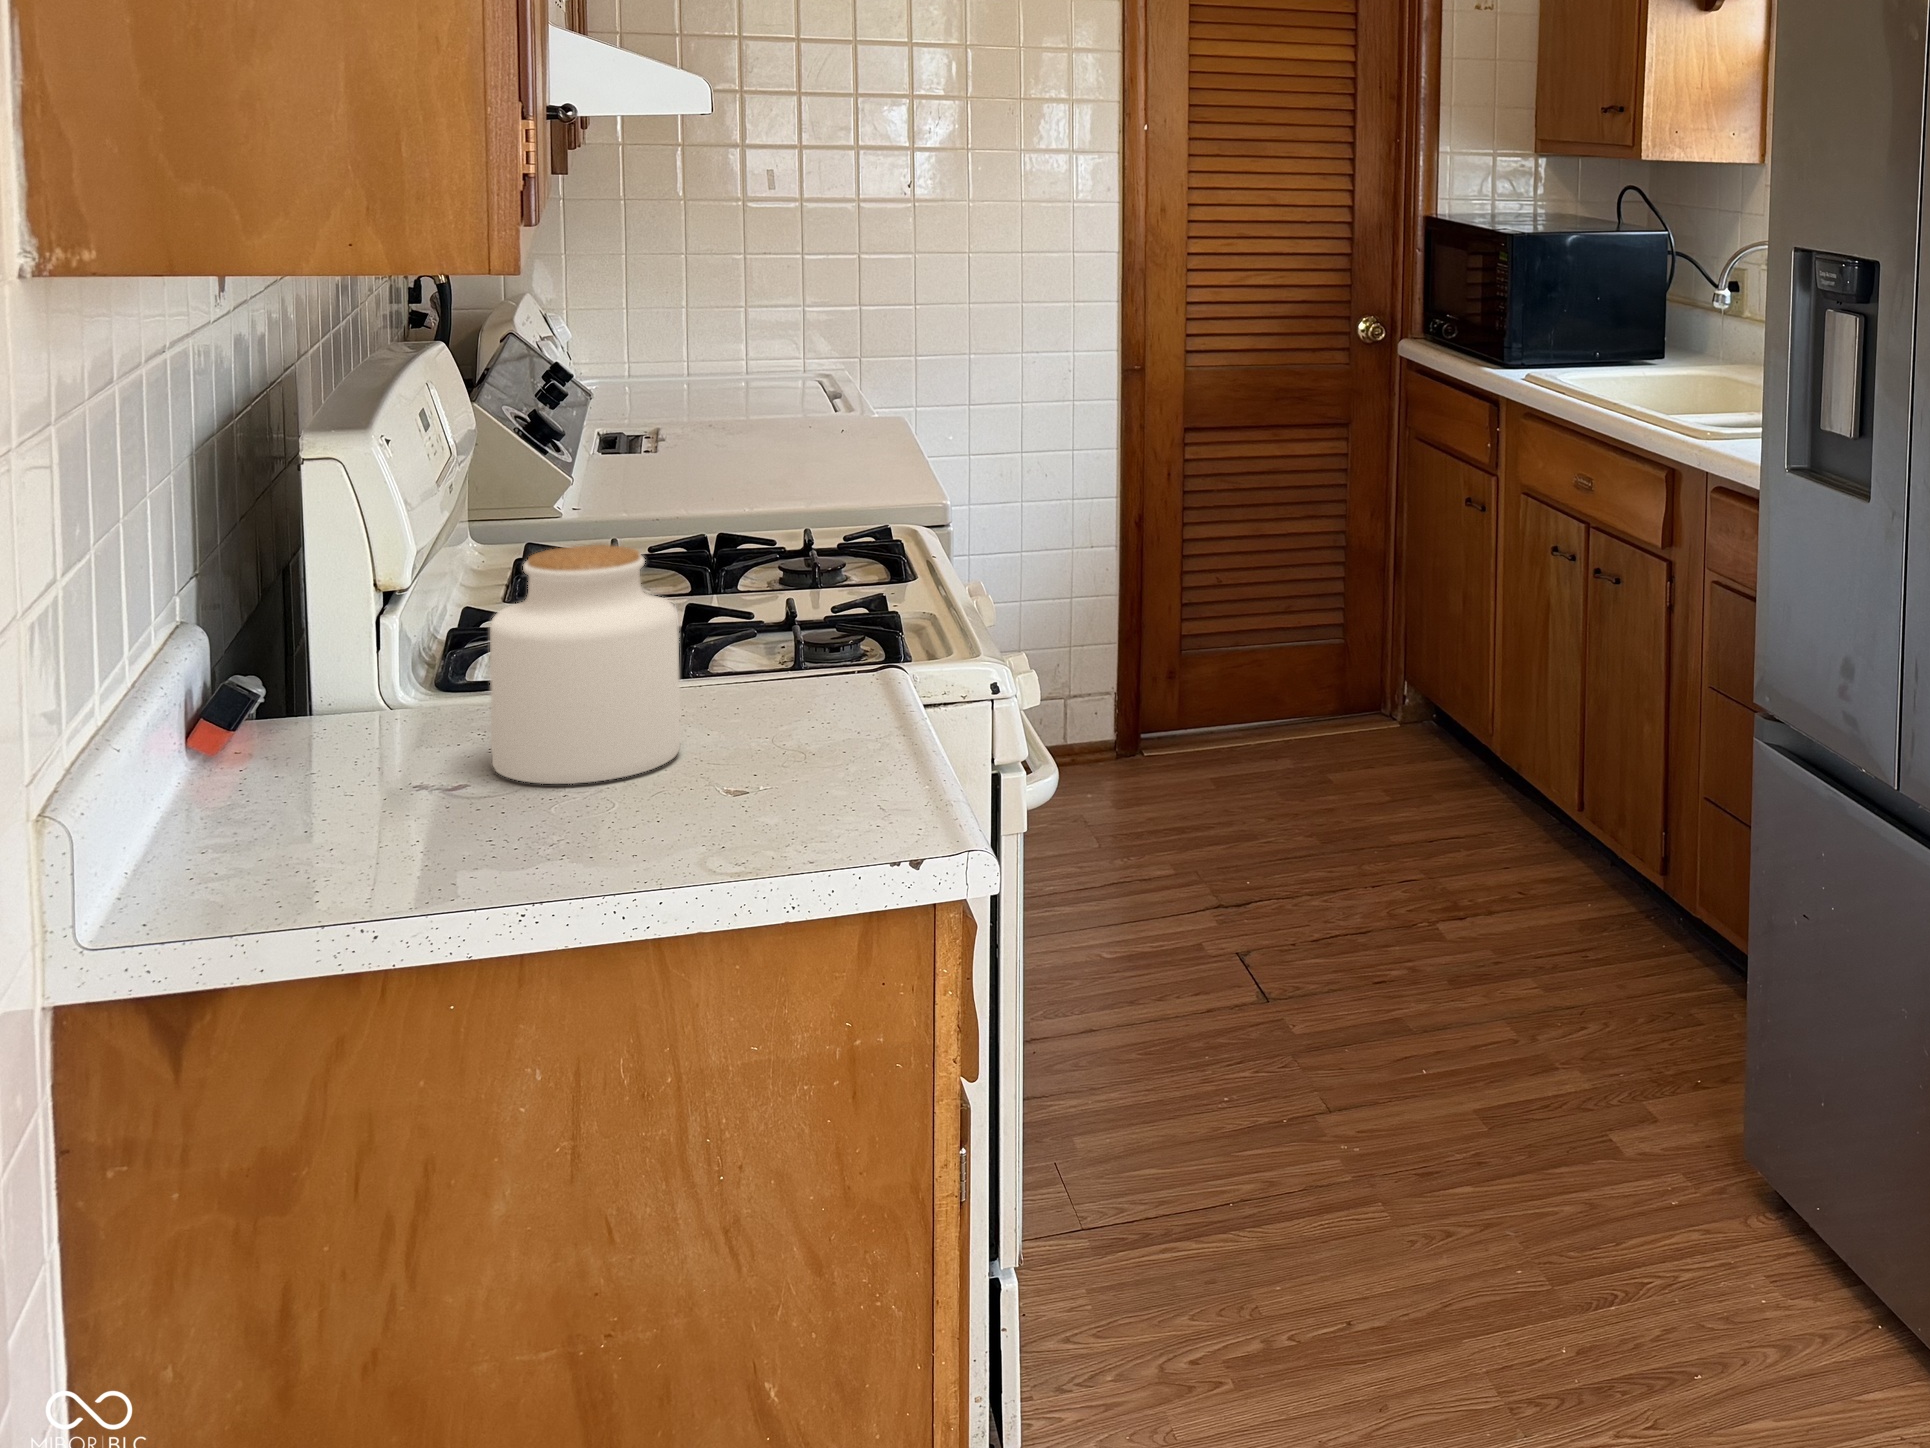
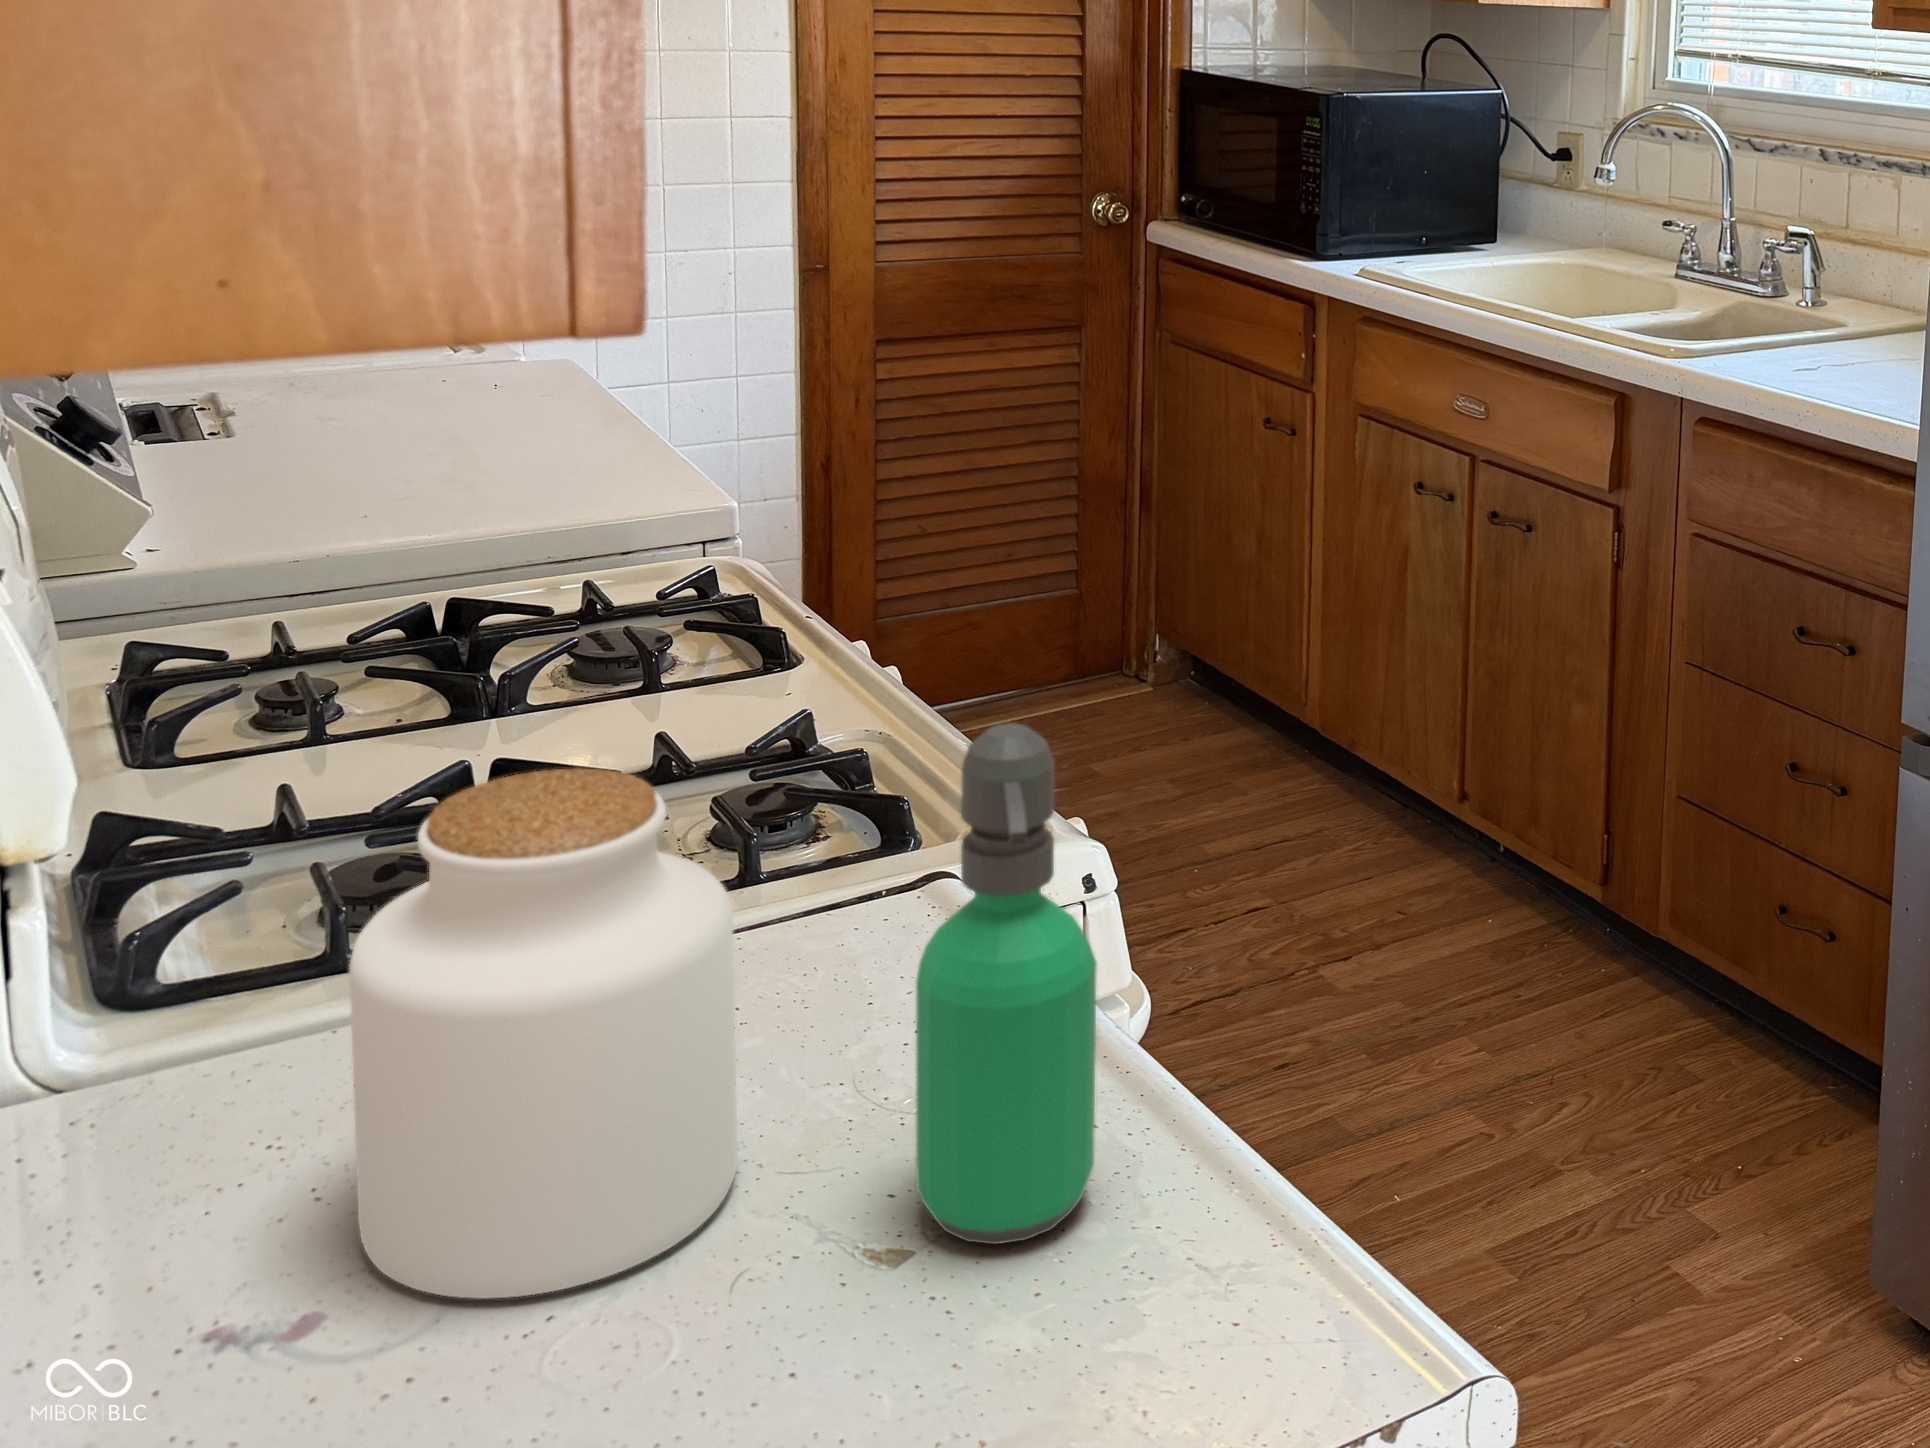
soap dispenser: none [740,524,836,791] -> present [916,723,1097,1244]

